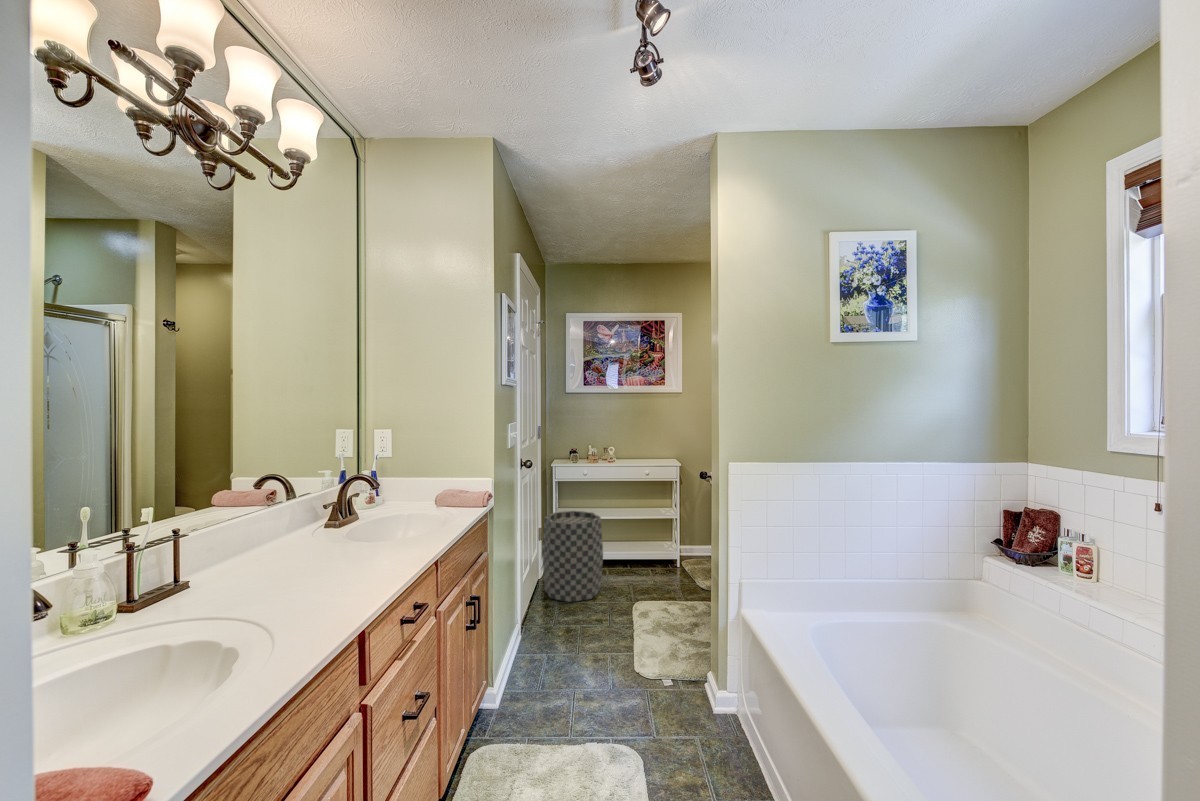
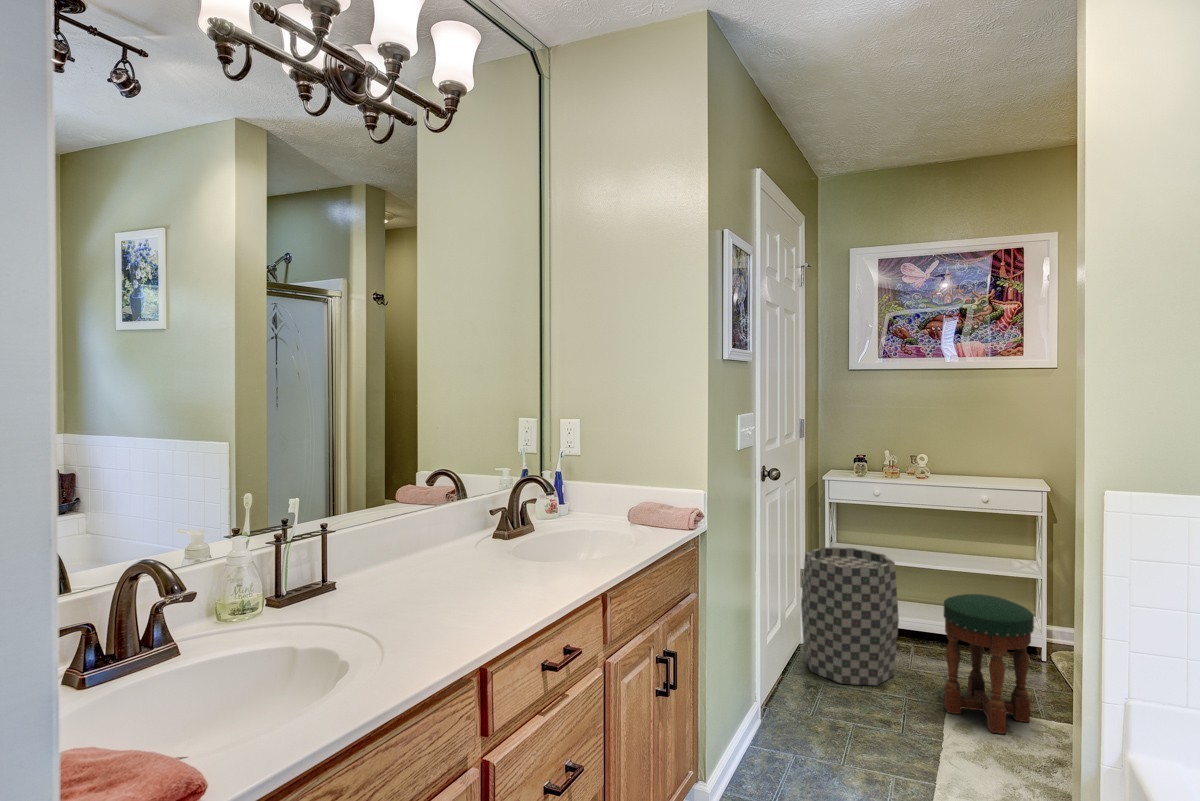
stool: none [630,530,677,613] -> present [944,594,1034,734]

